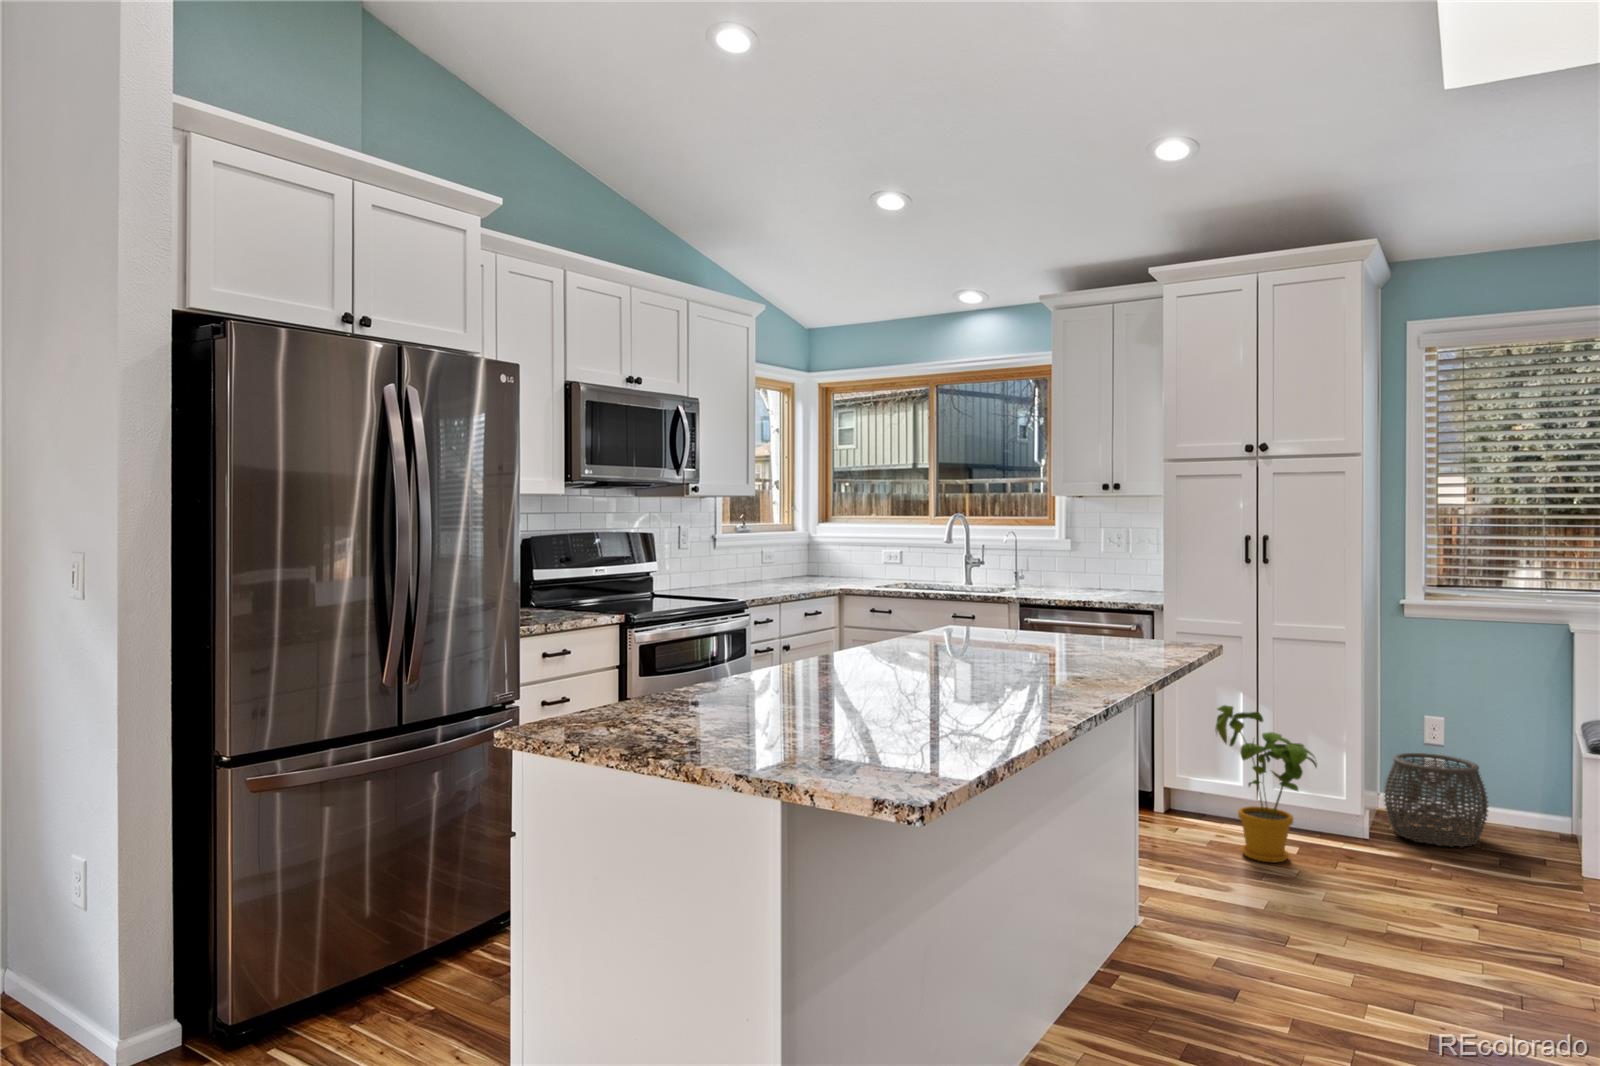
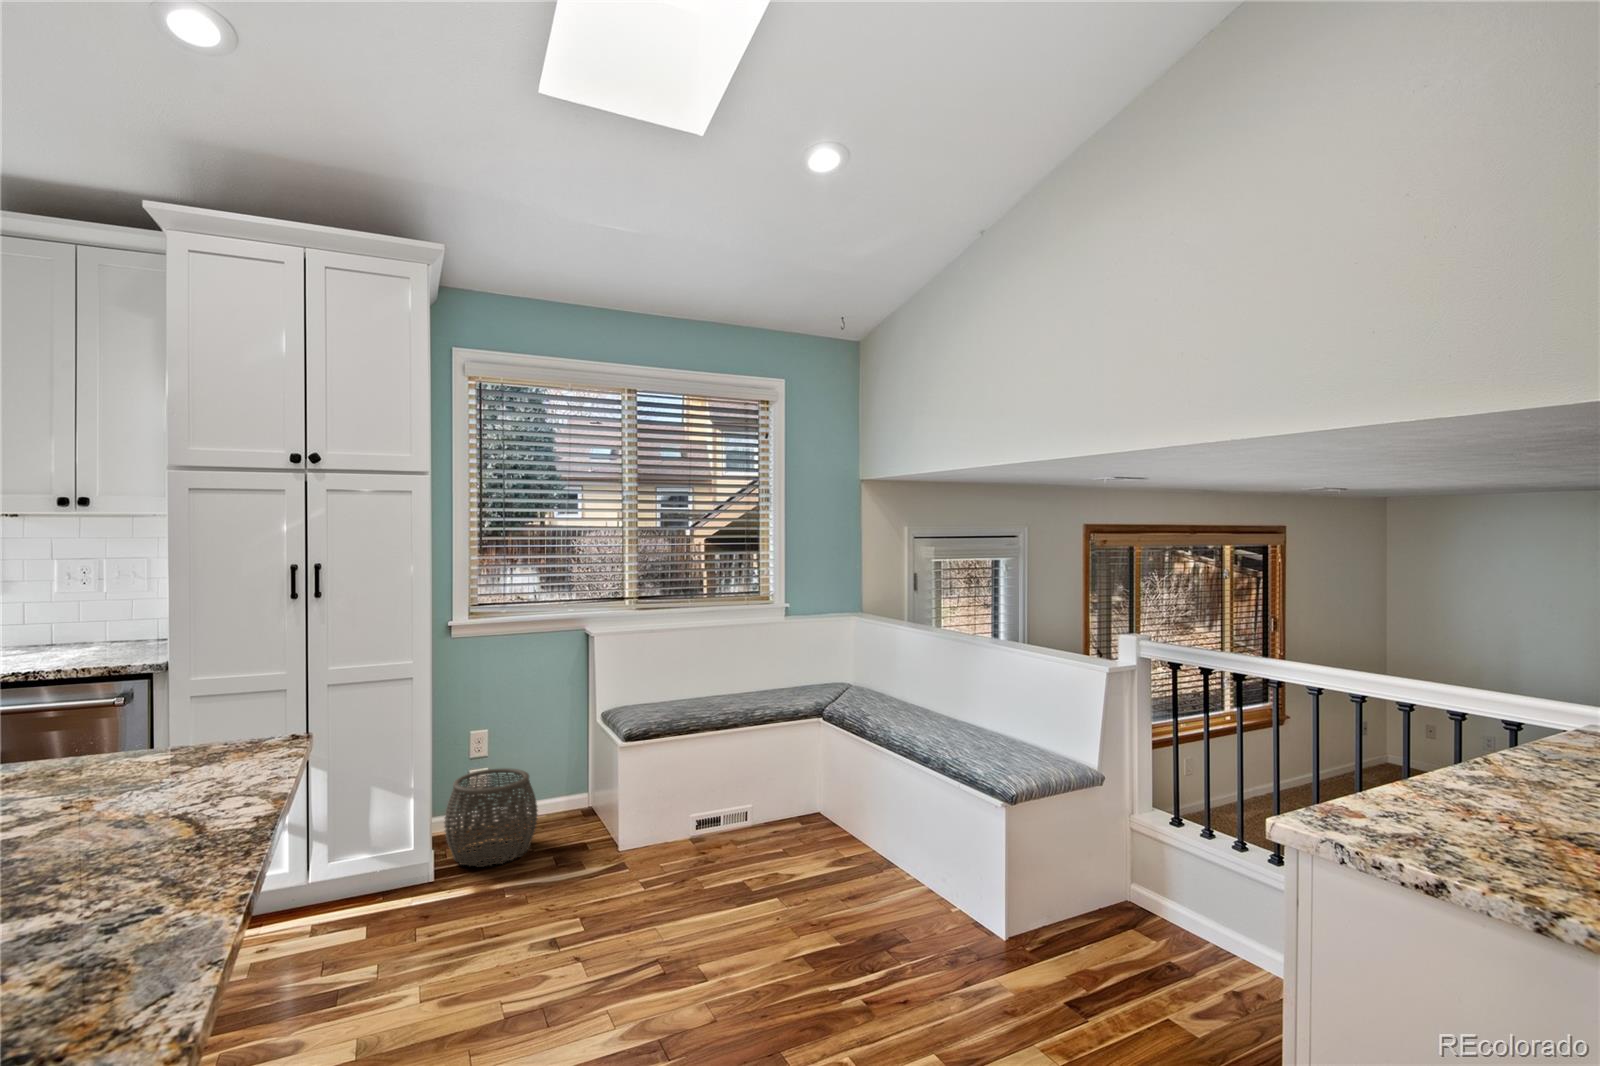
house plant: present [1215,705,1317,862] -> none [262,785,399,974]

